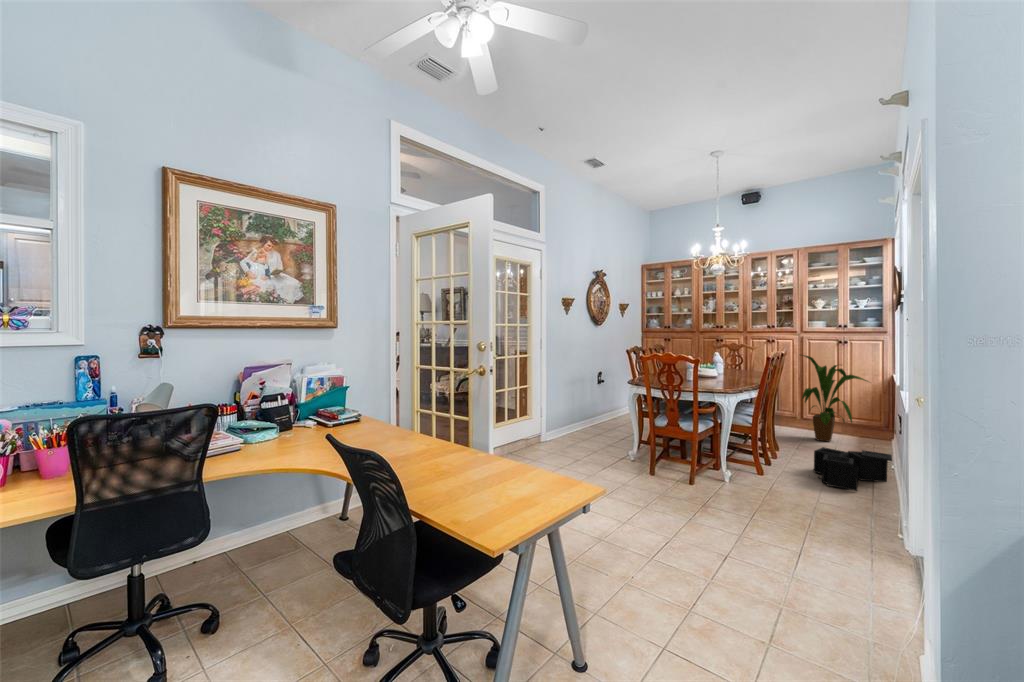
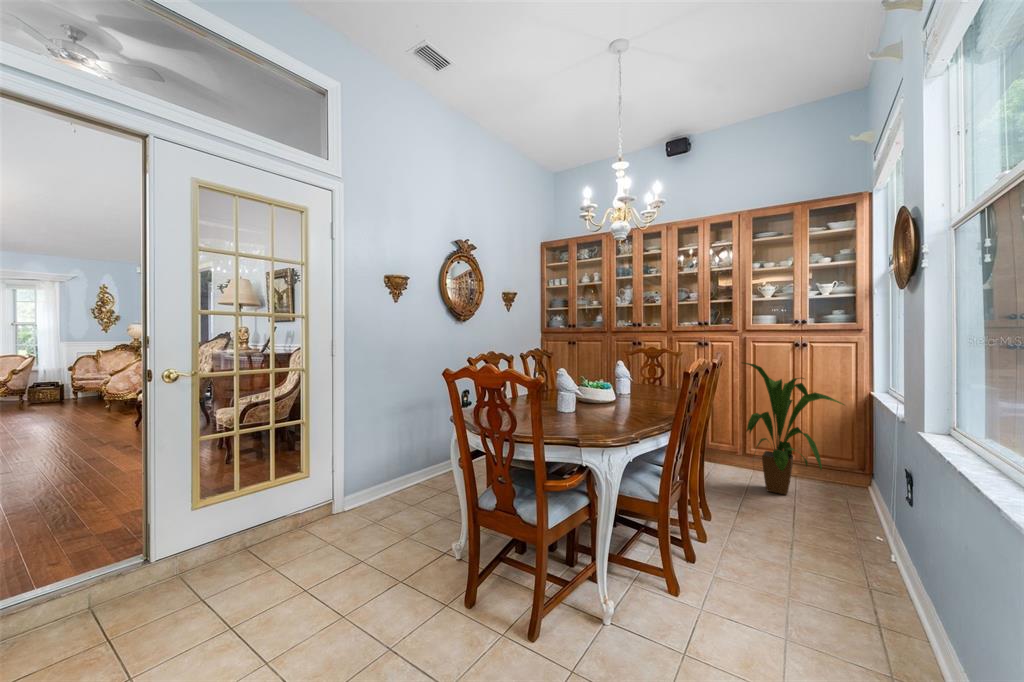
storage bin: present [814,447,892,491] -> none [766,528,921,649]

